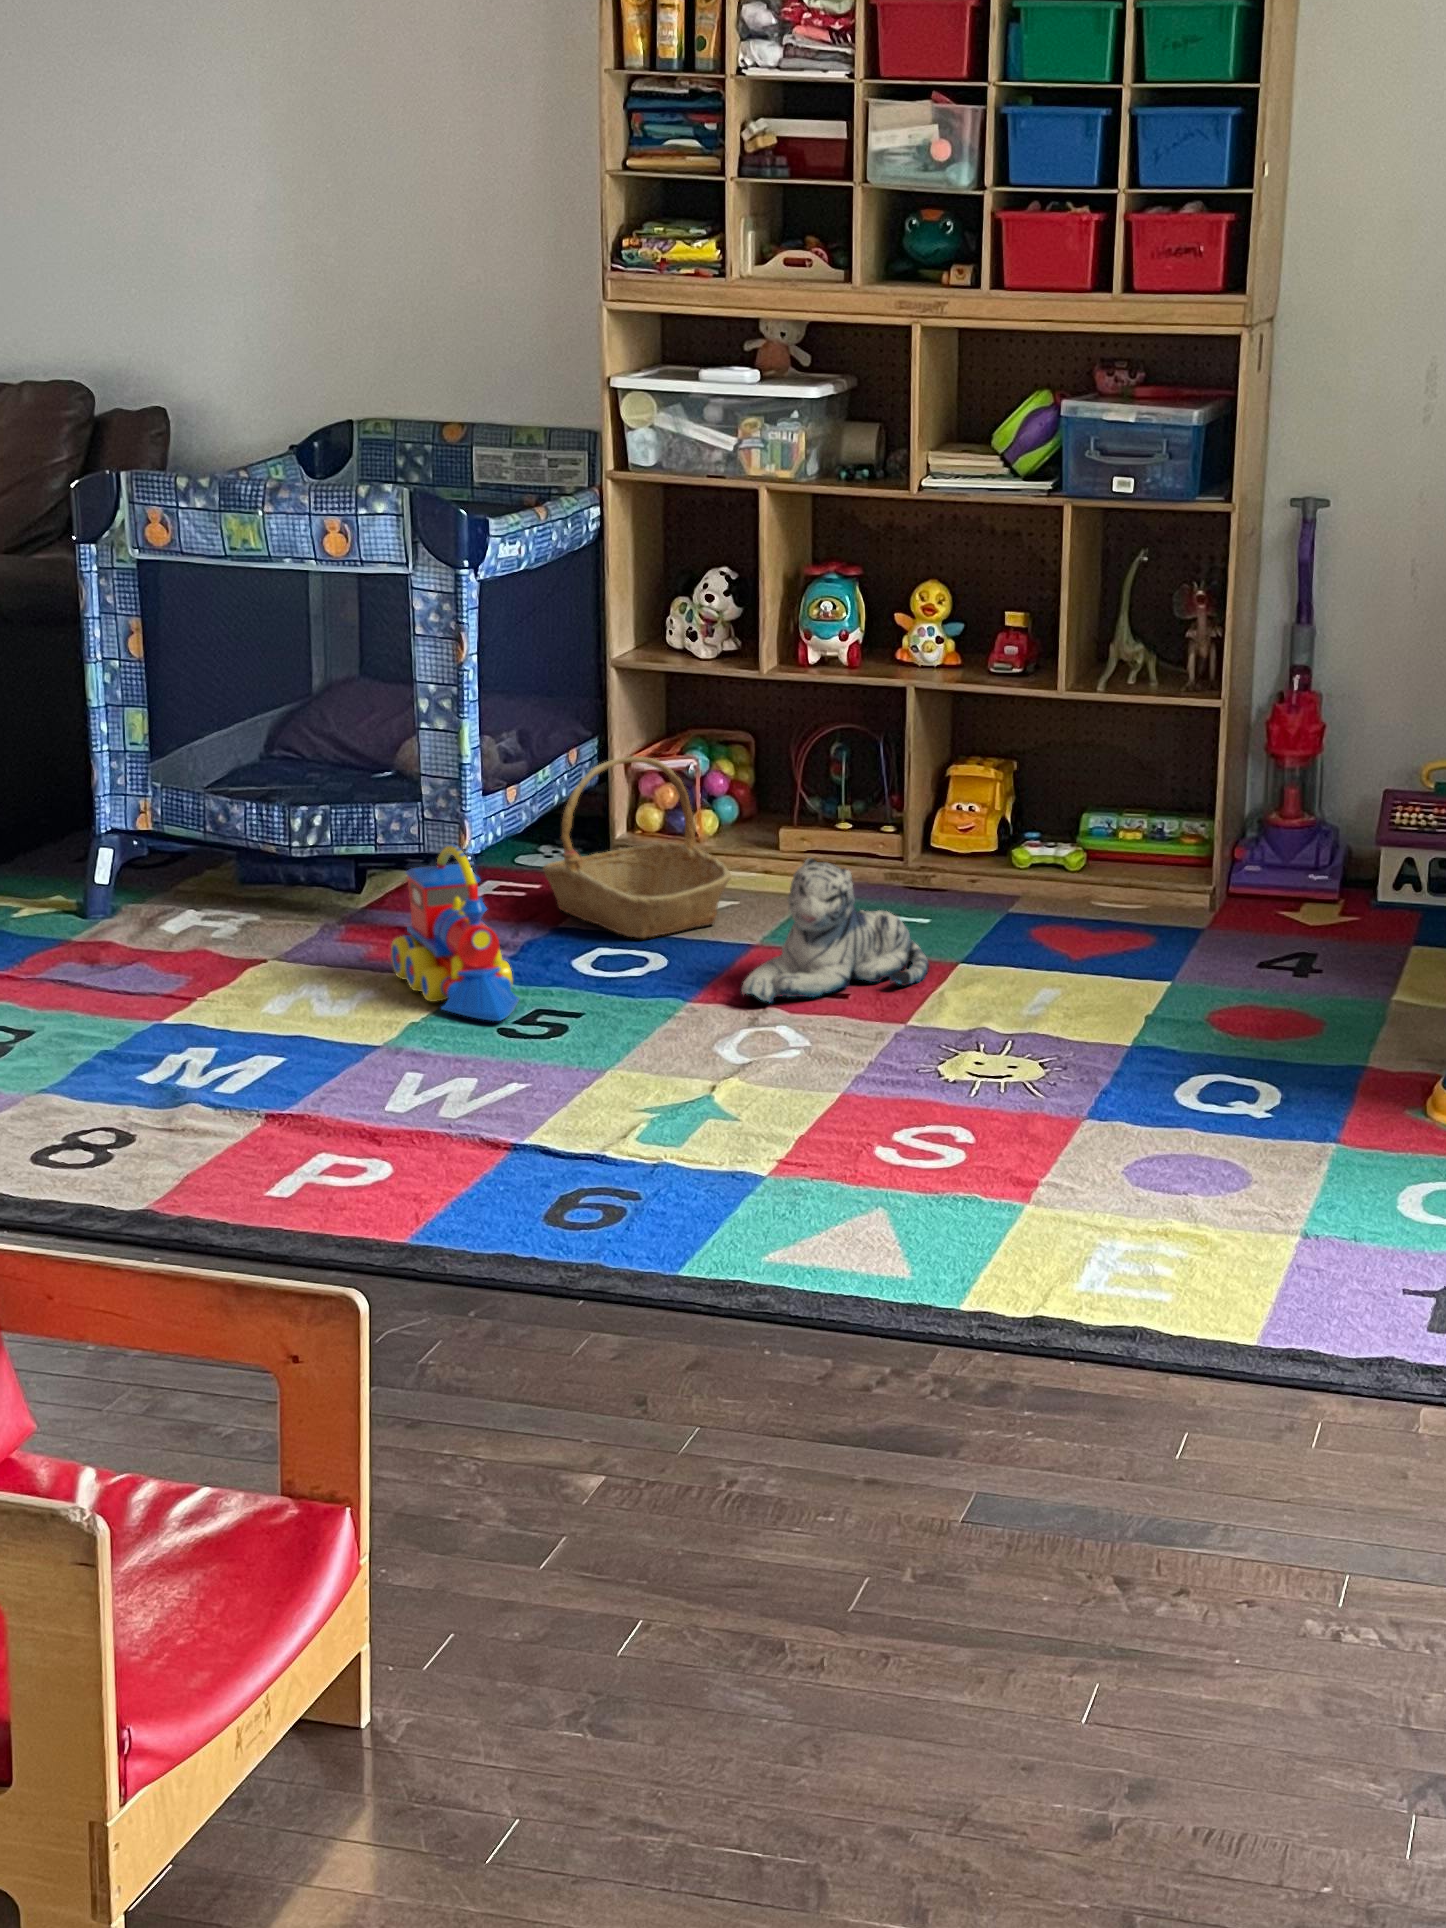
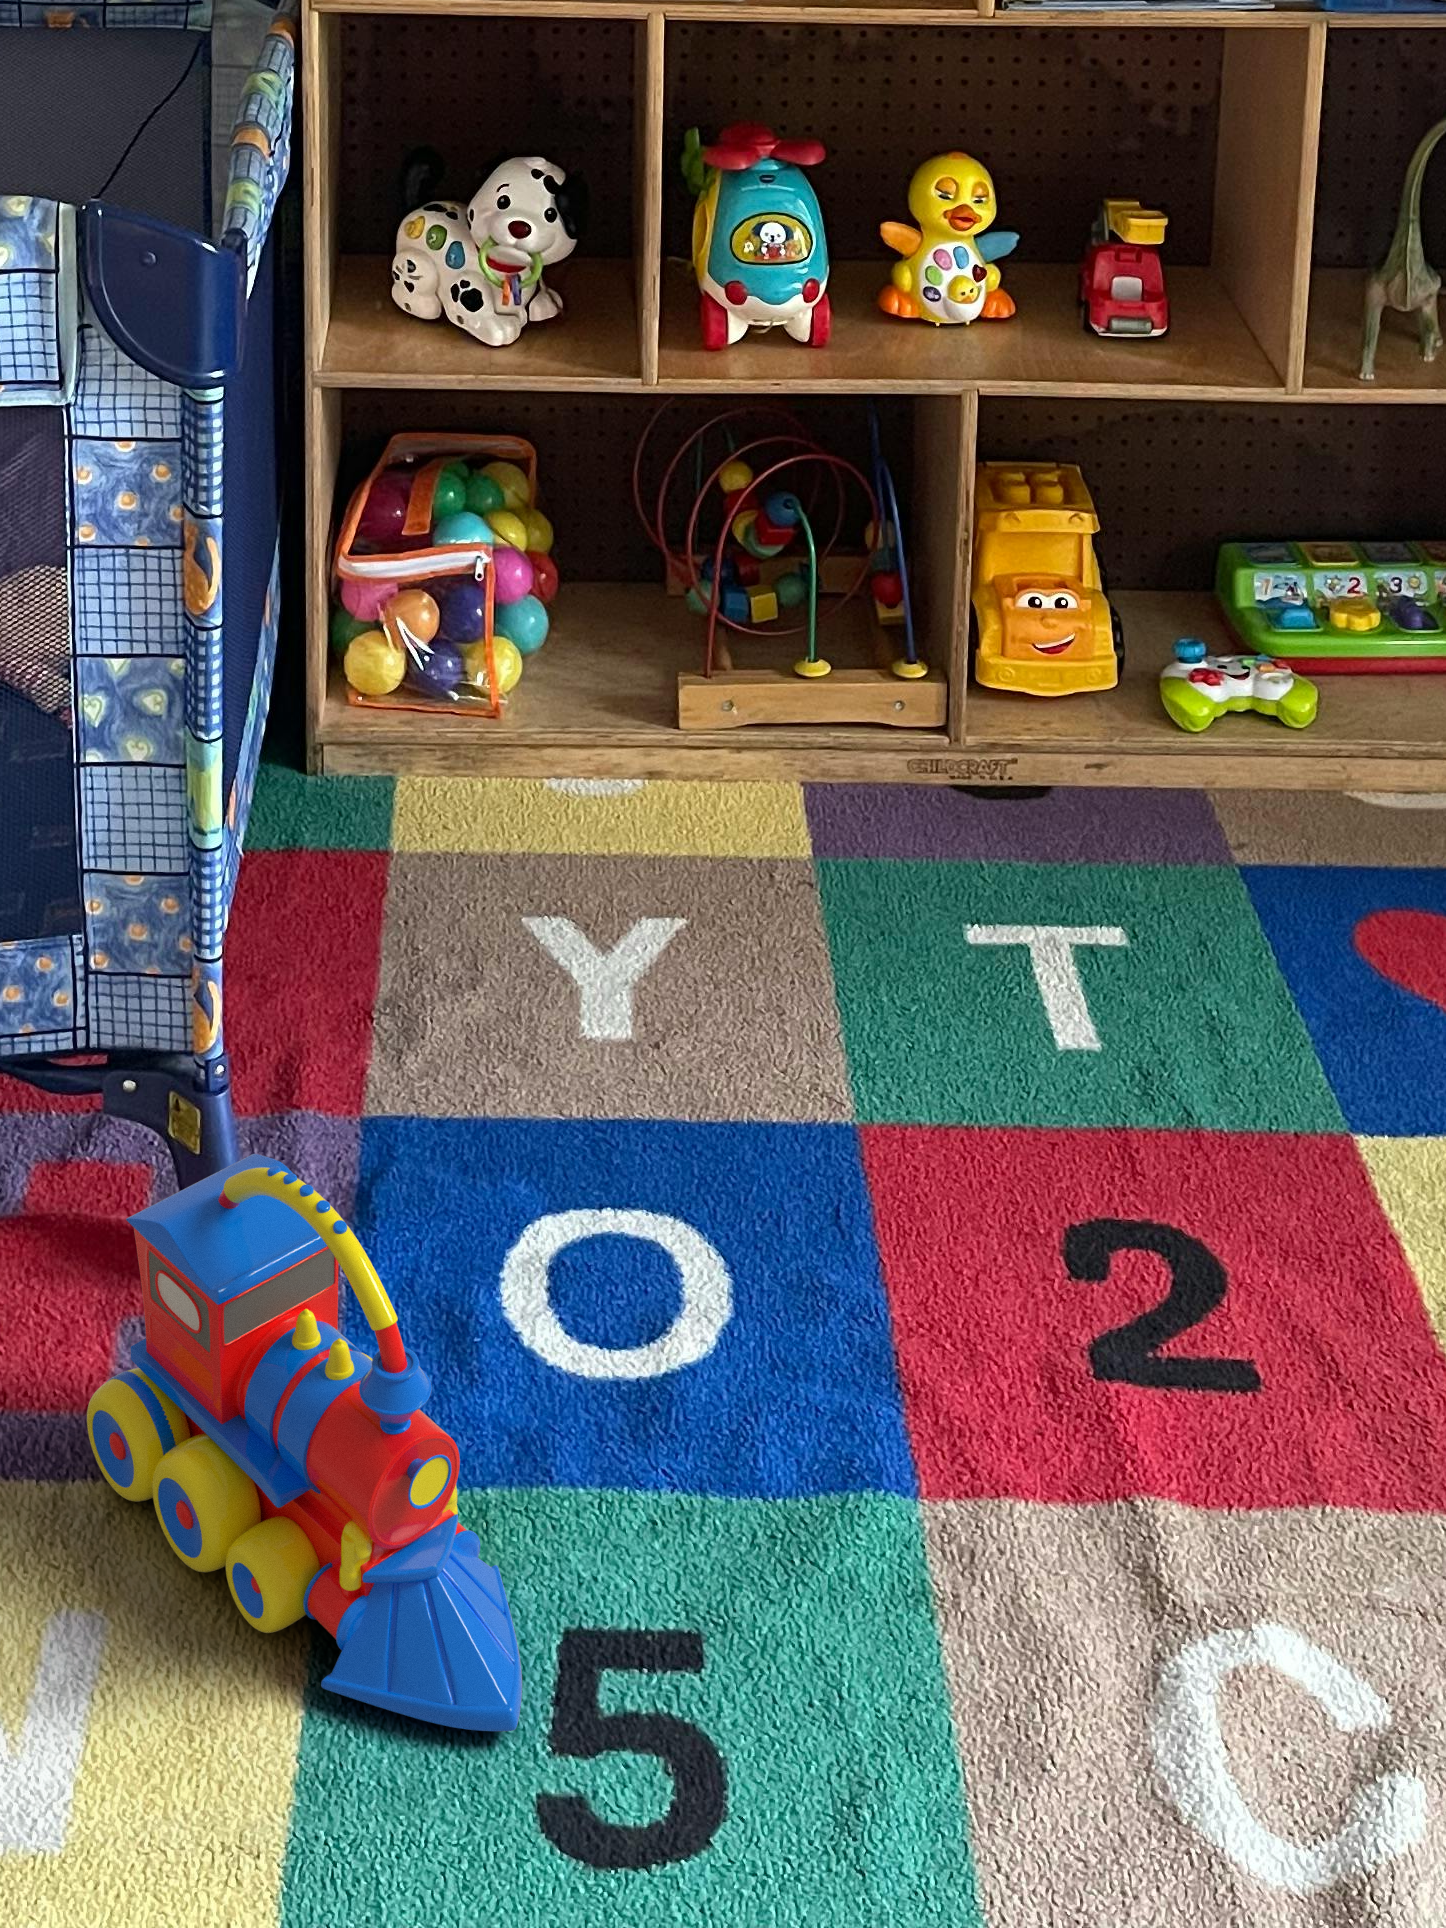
basket: present [543,757,732,938] -> none [299,682,757,1151]
plush toy: present [741,858,929,1002] -> none [1000,1017,1347,1454]

